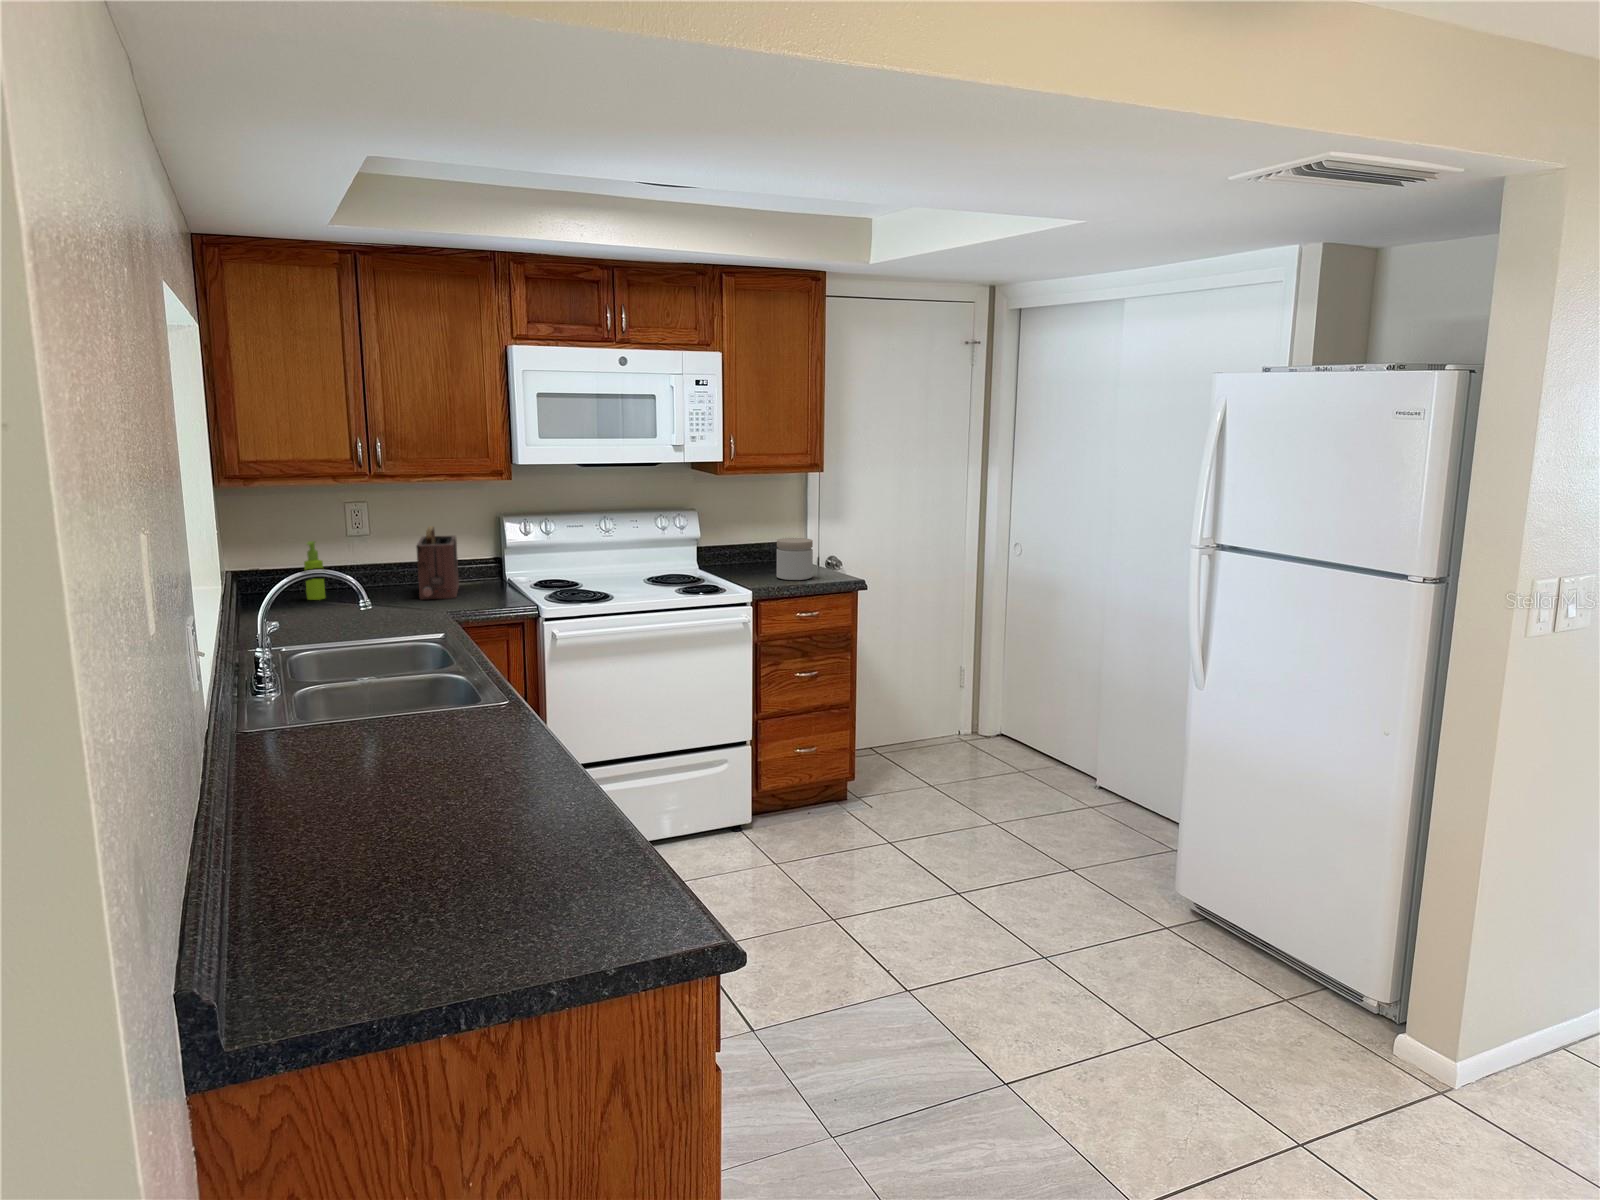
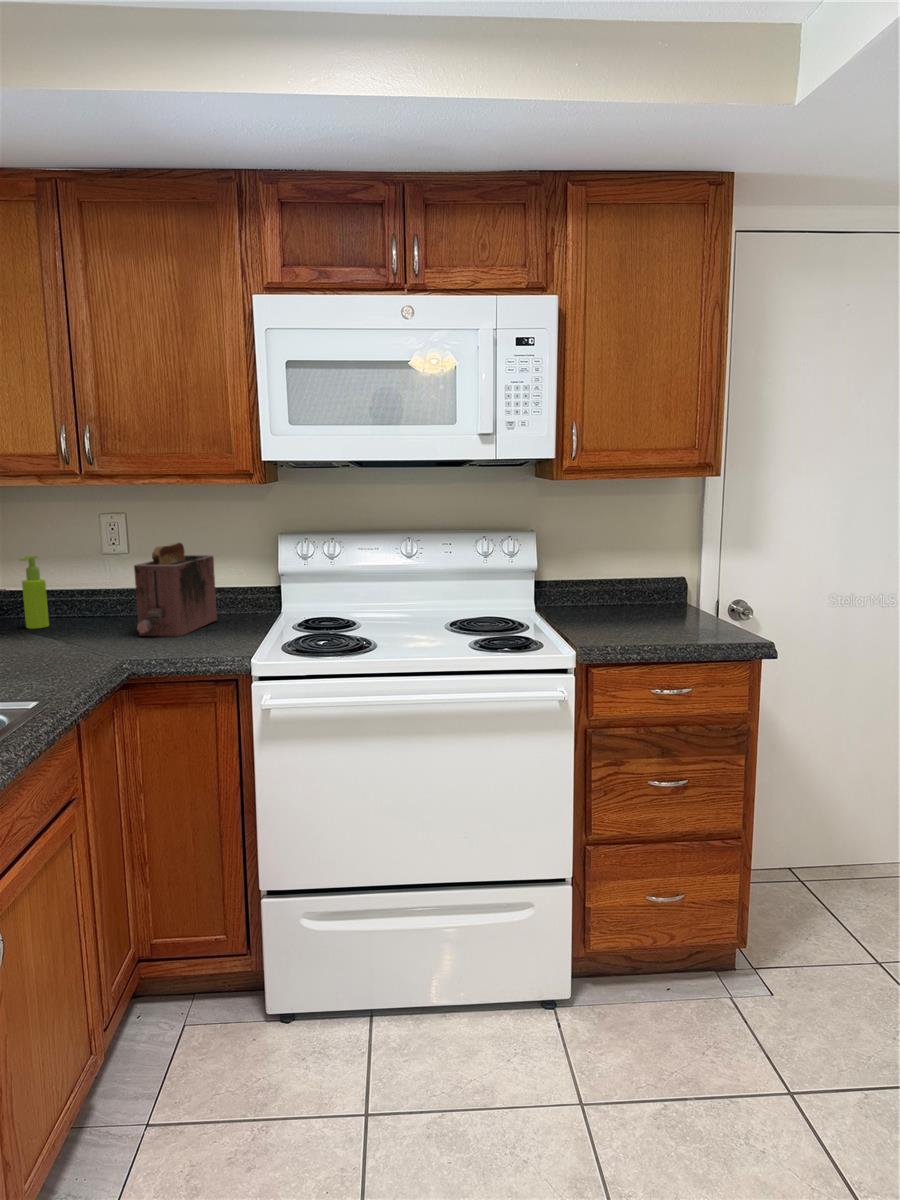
jar: present [777,538,813,580] -> none [636,574,693,637]

